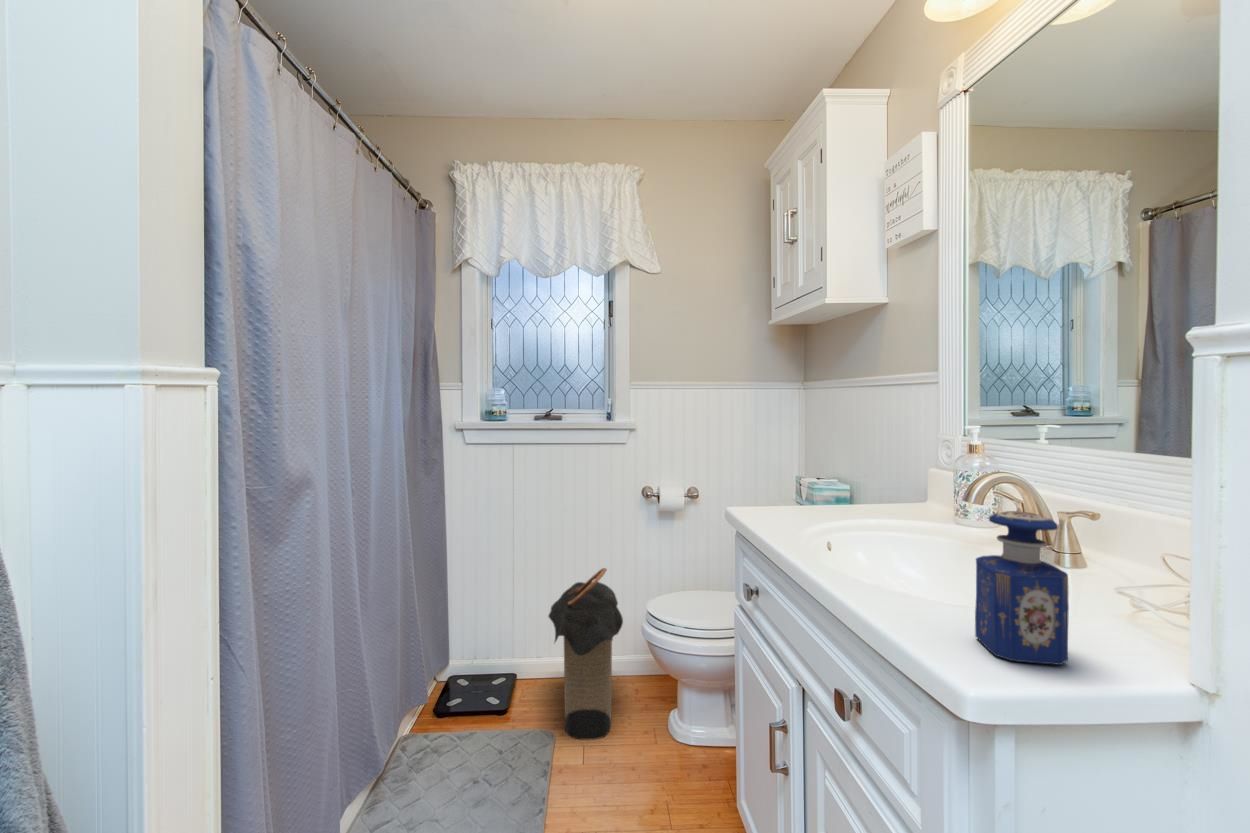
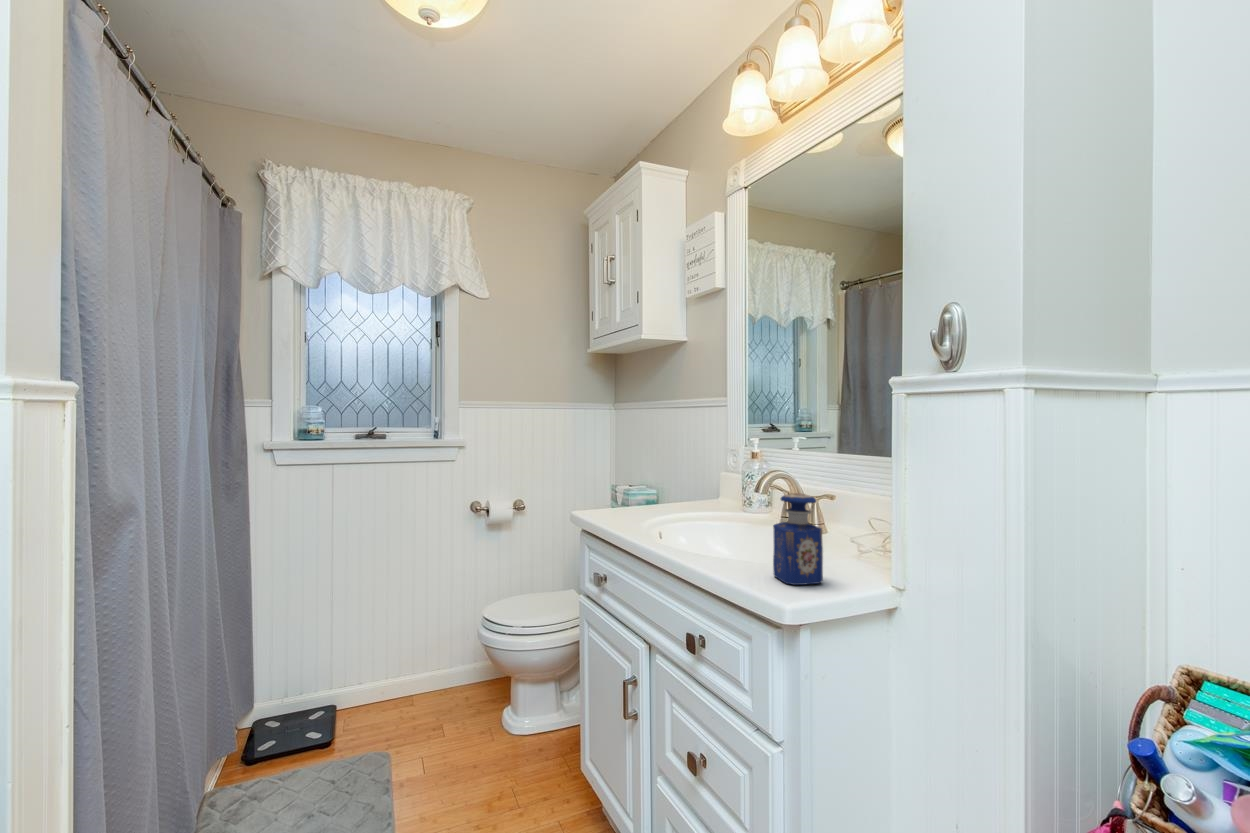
laundry hamper: present [549,568,623,740] -> none [379,582,460,755]

